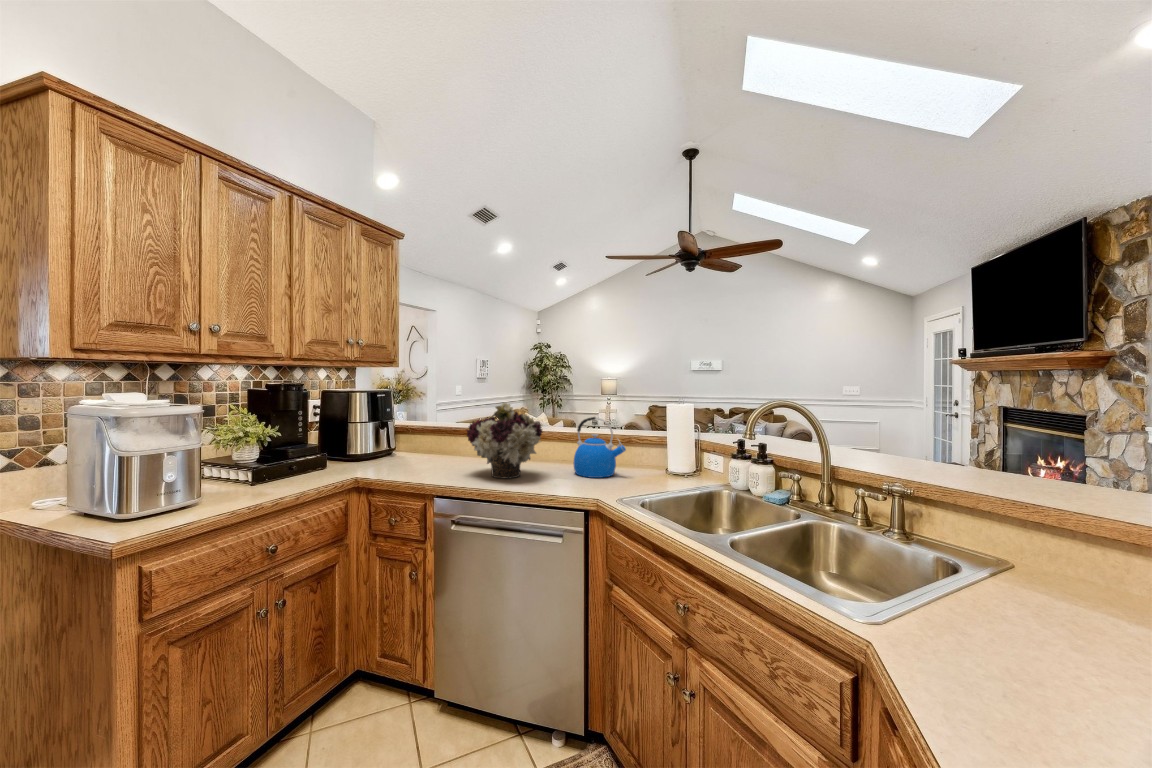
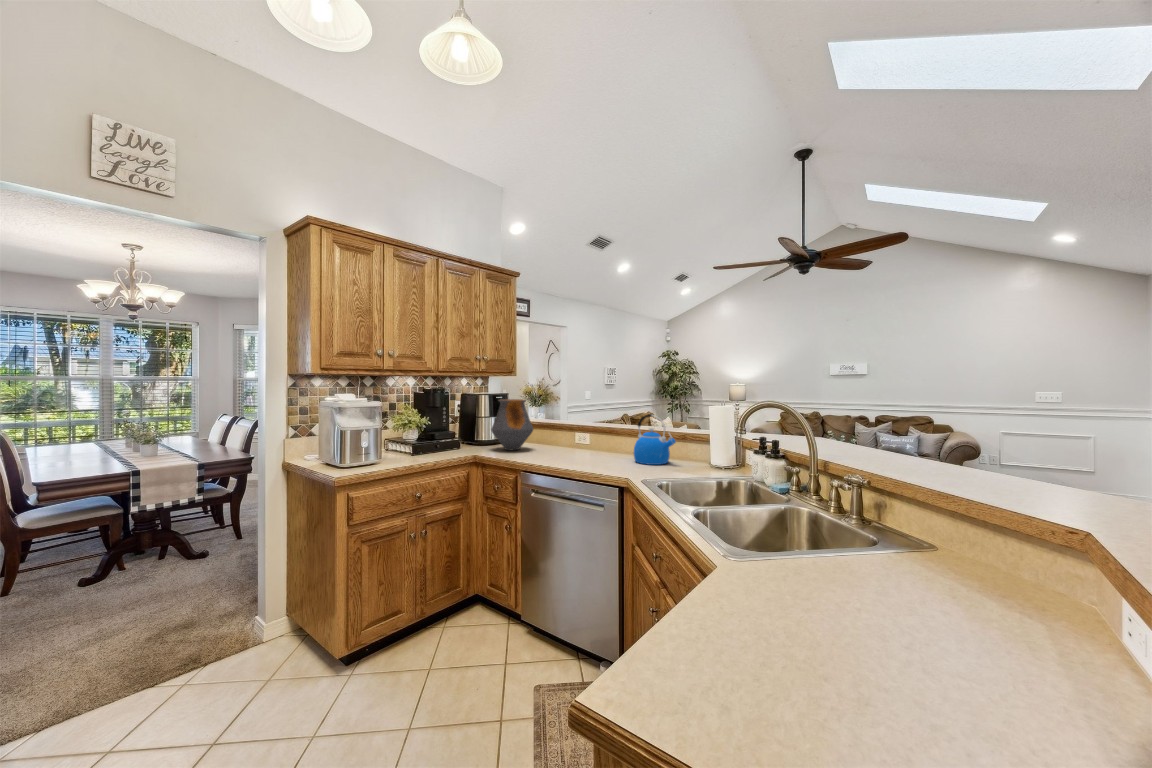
vase: none [376,399,435,467] -> present [491,399,533,450]
flower arrangement: present [466,403,542,479] -> none [548,402,606,461]

